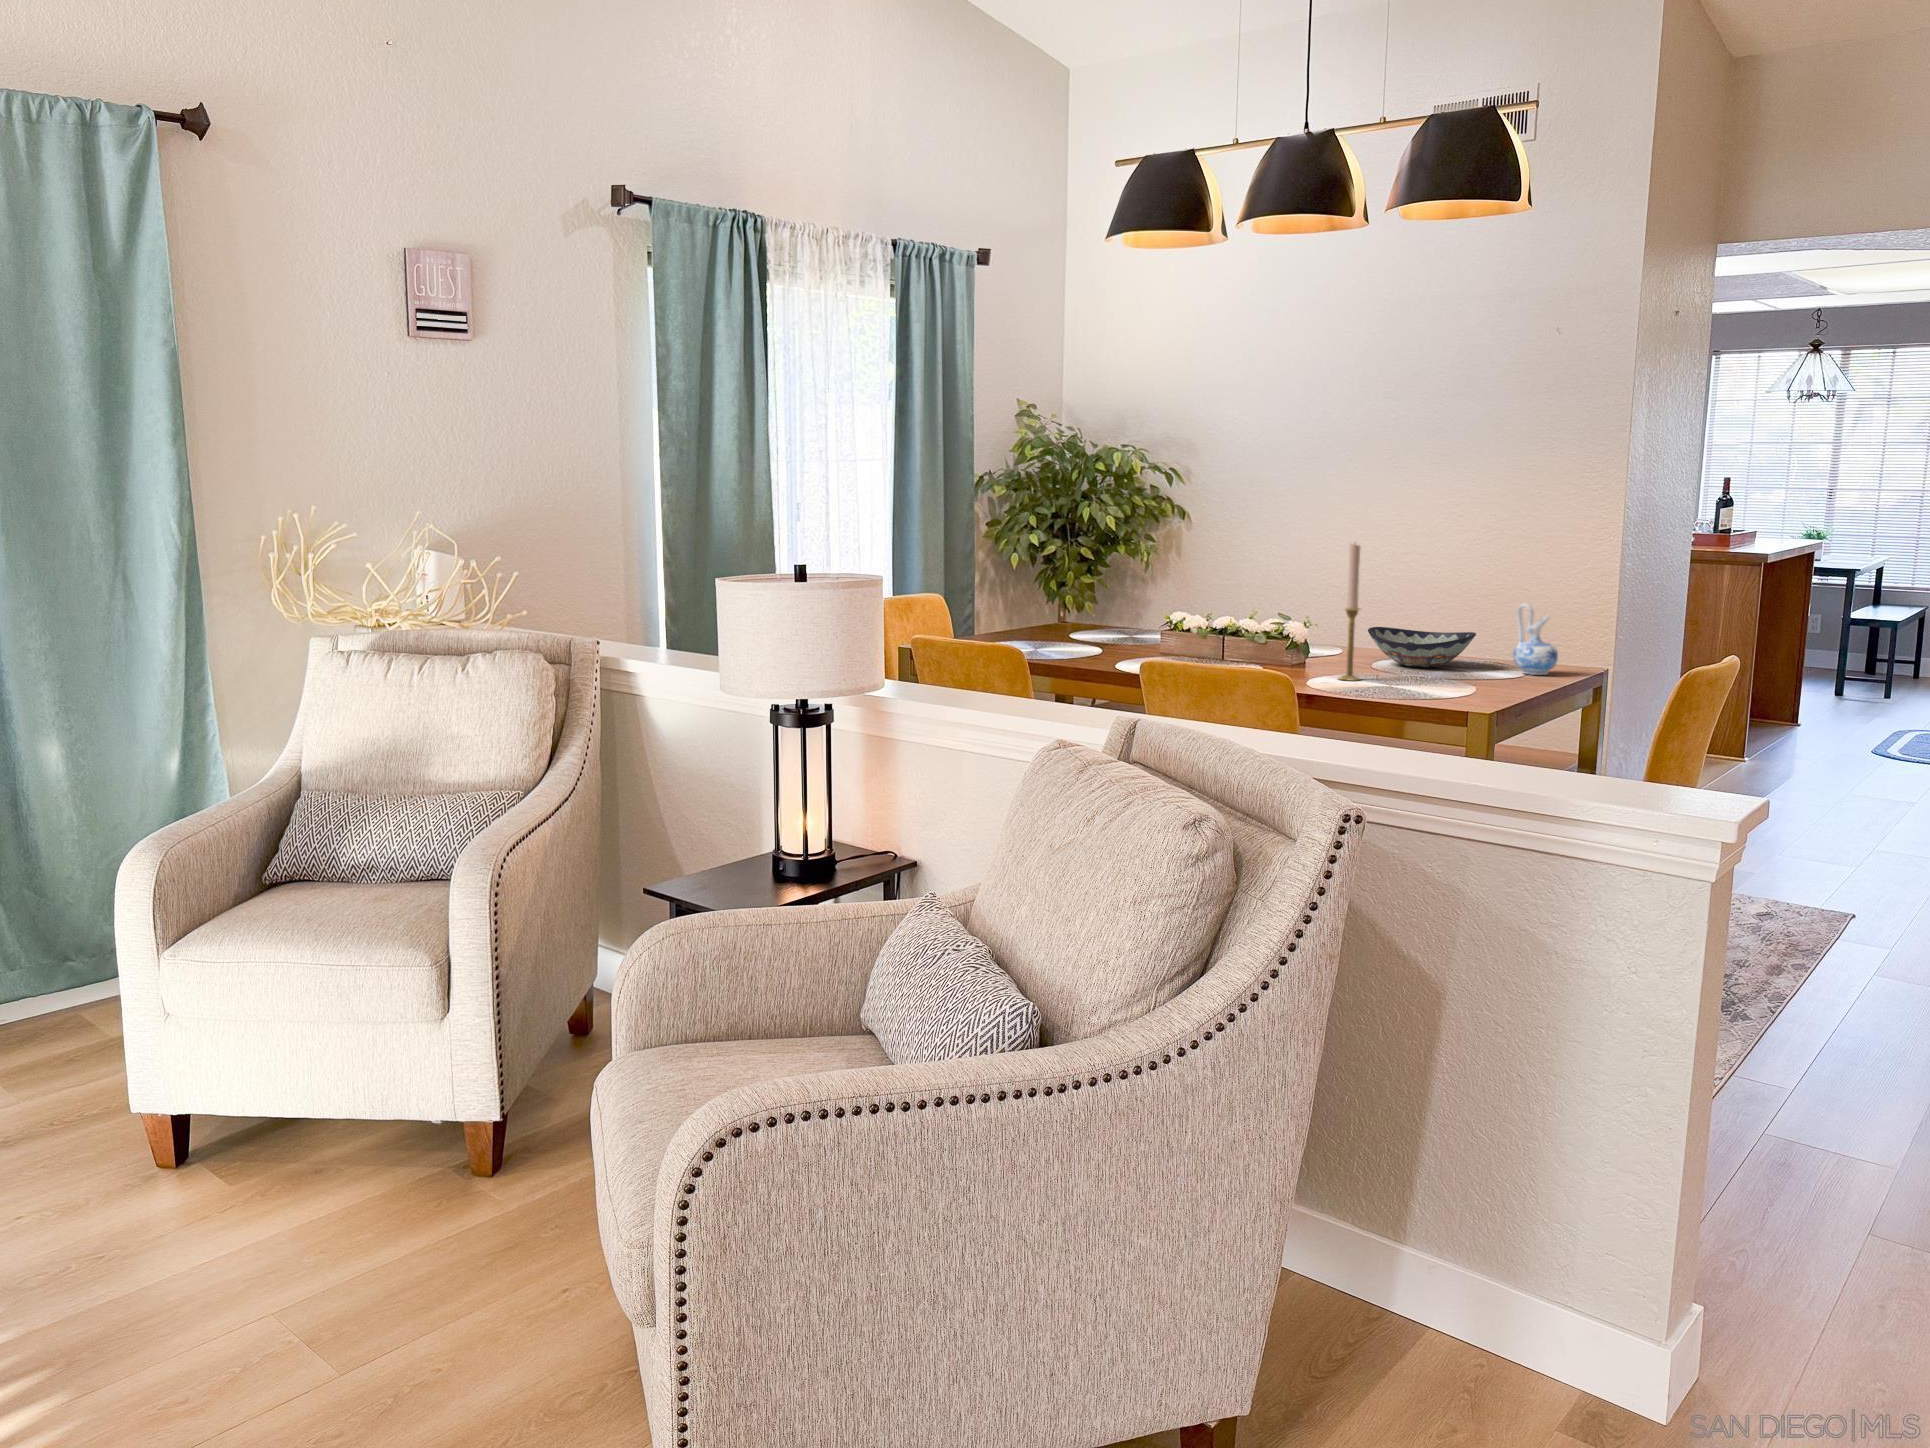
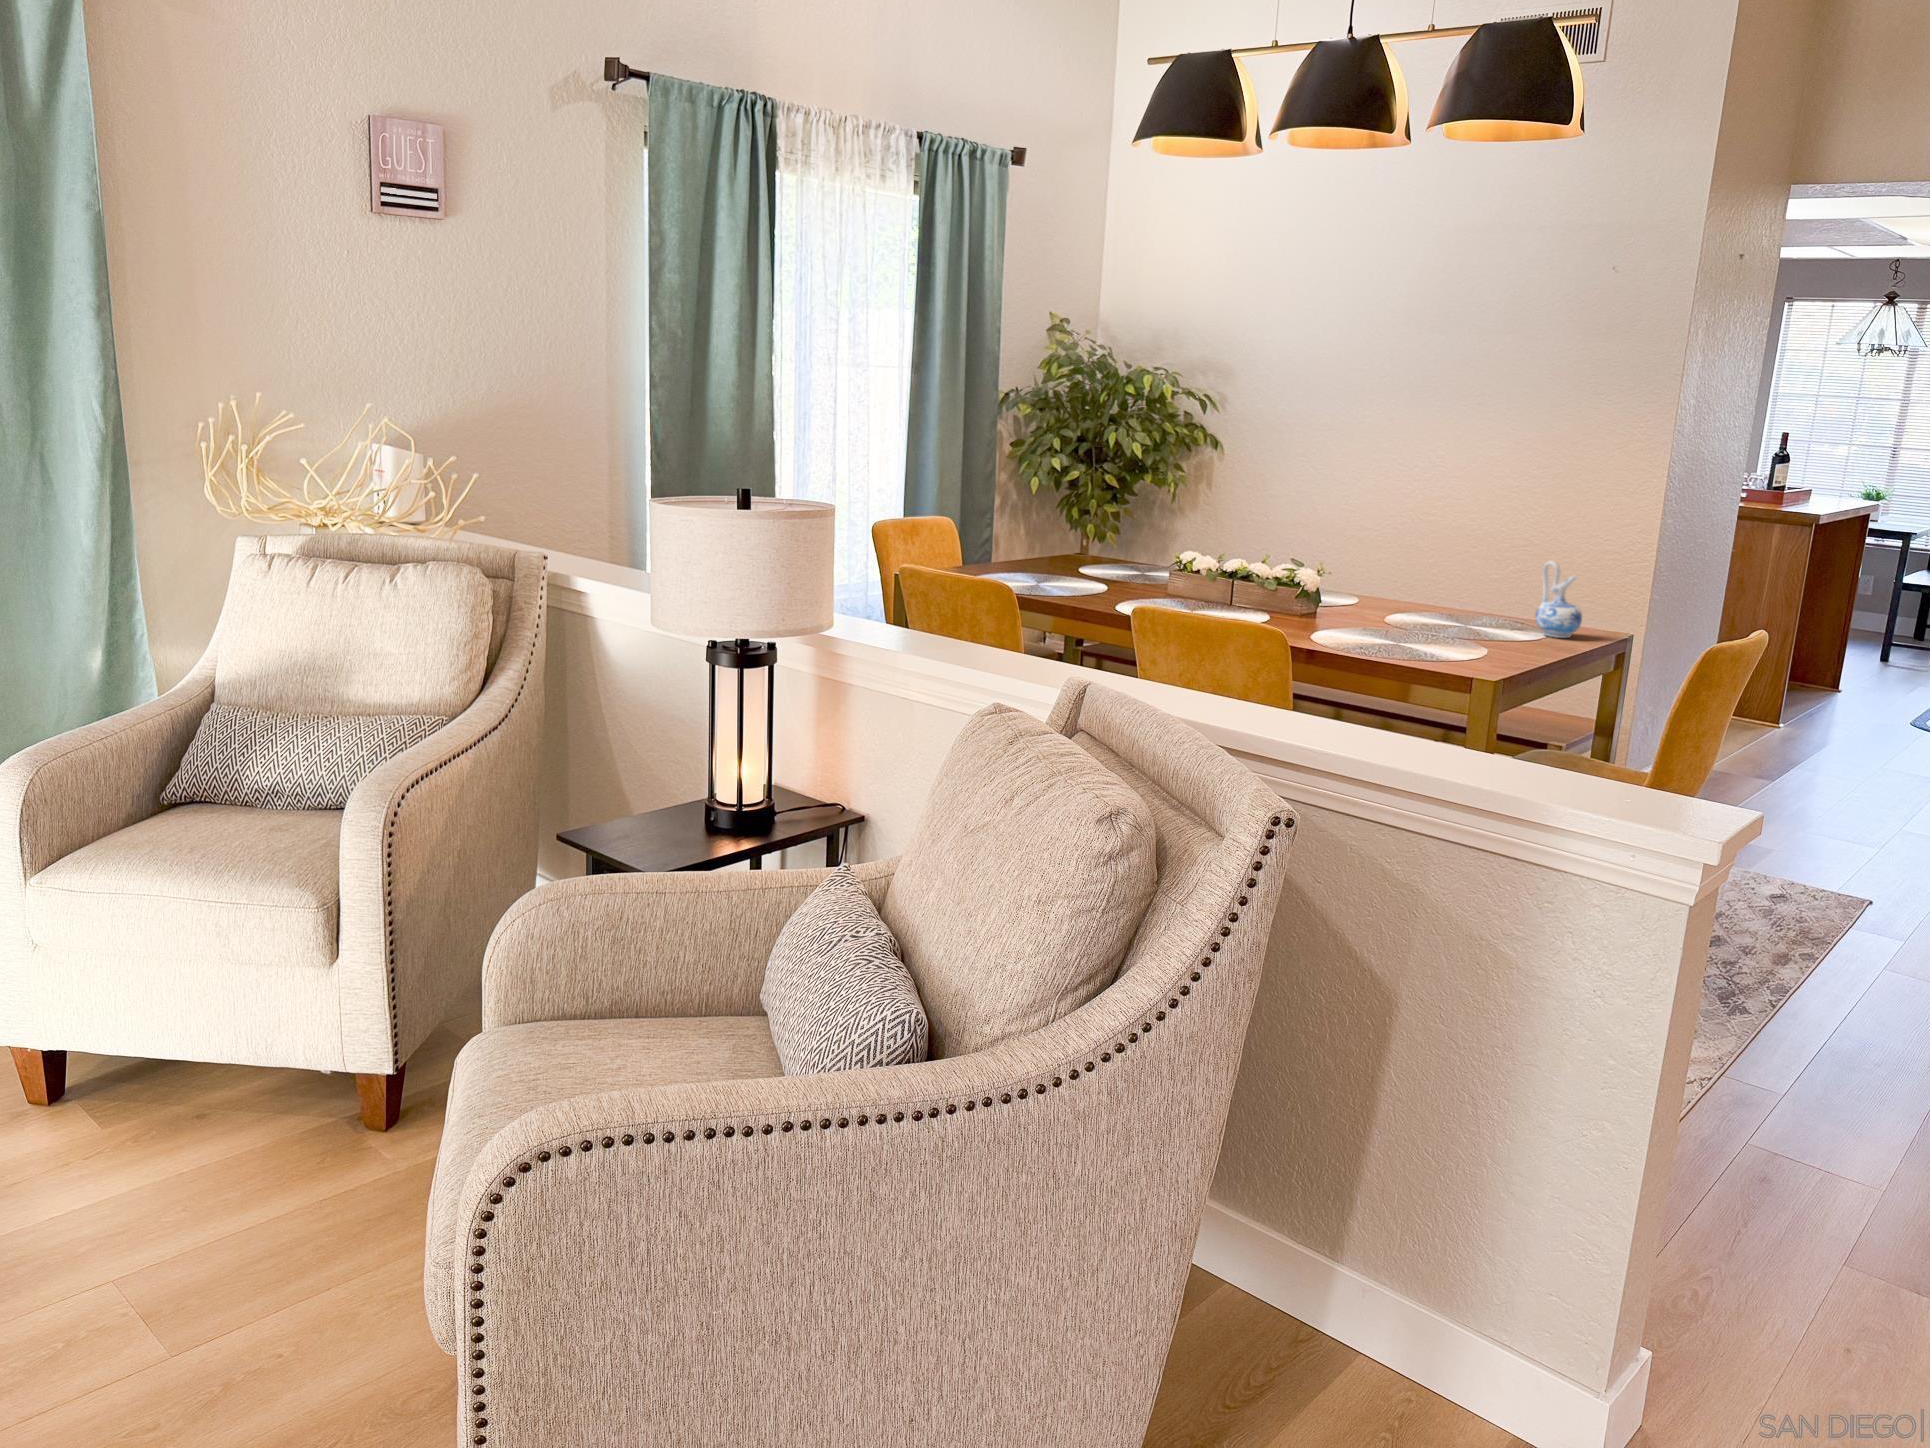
candlestick: present [1339,543,1361,680] -> none [1347,487,1380,635]
decorative bowl: present [1368,627,1476,667] -> none [1386,577,1499,623]

